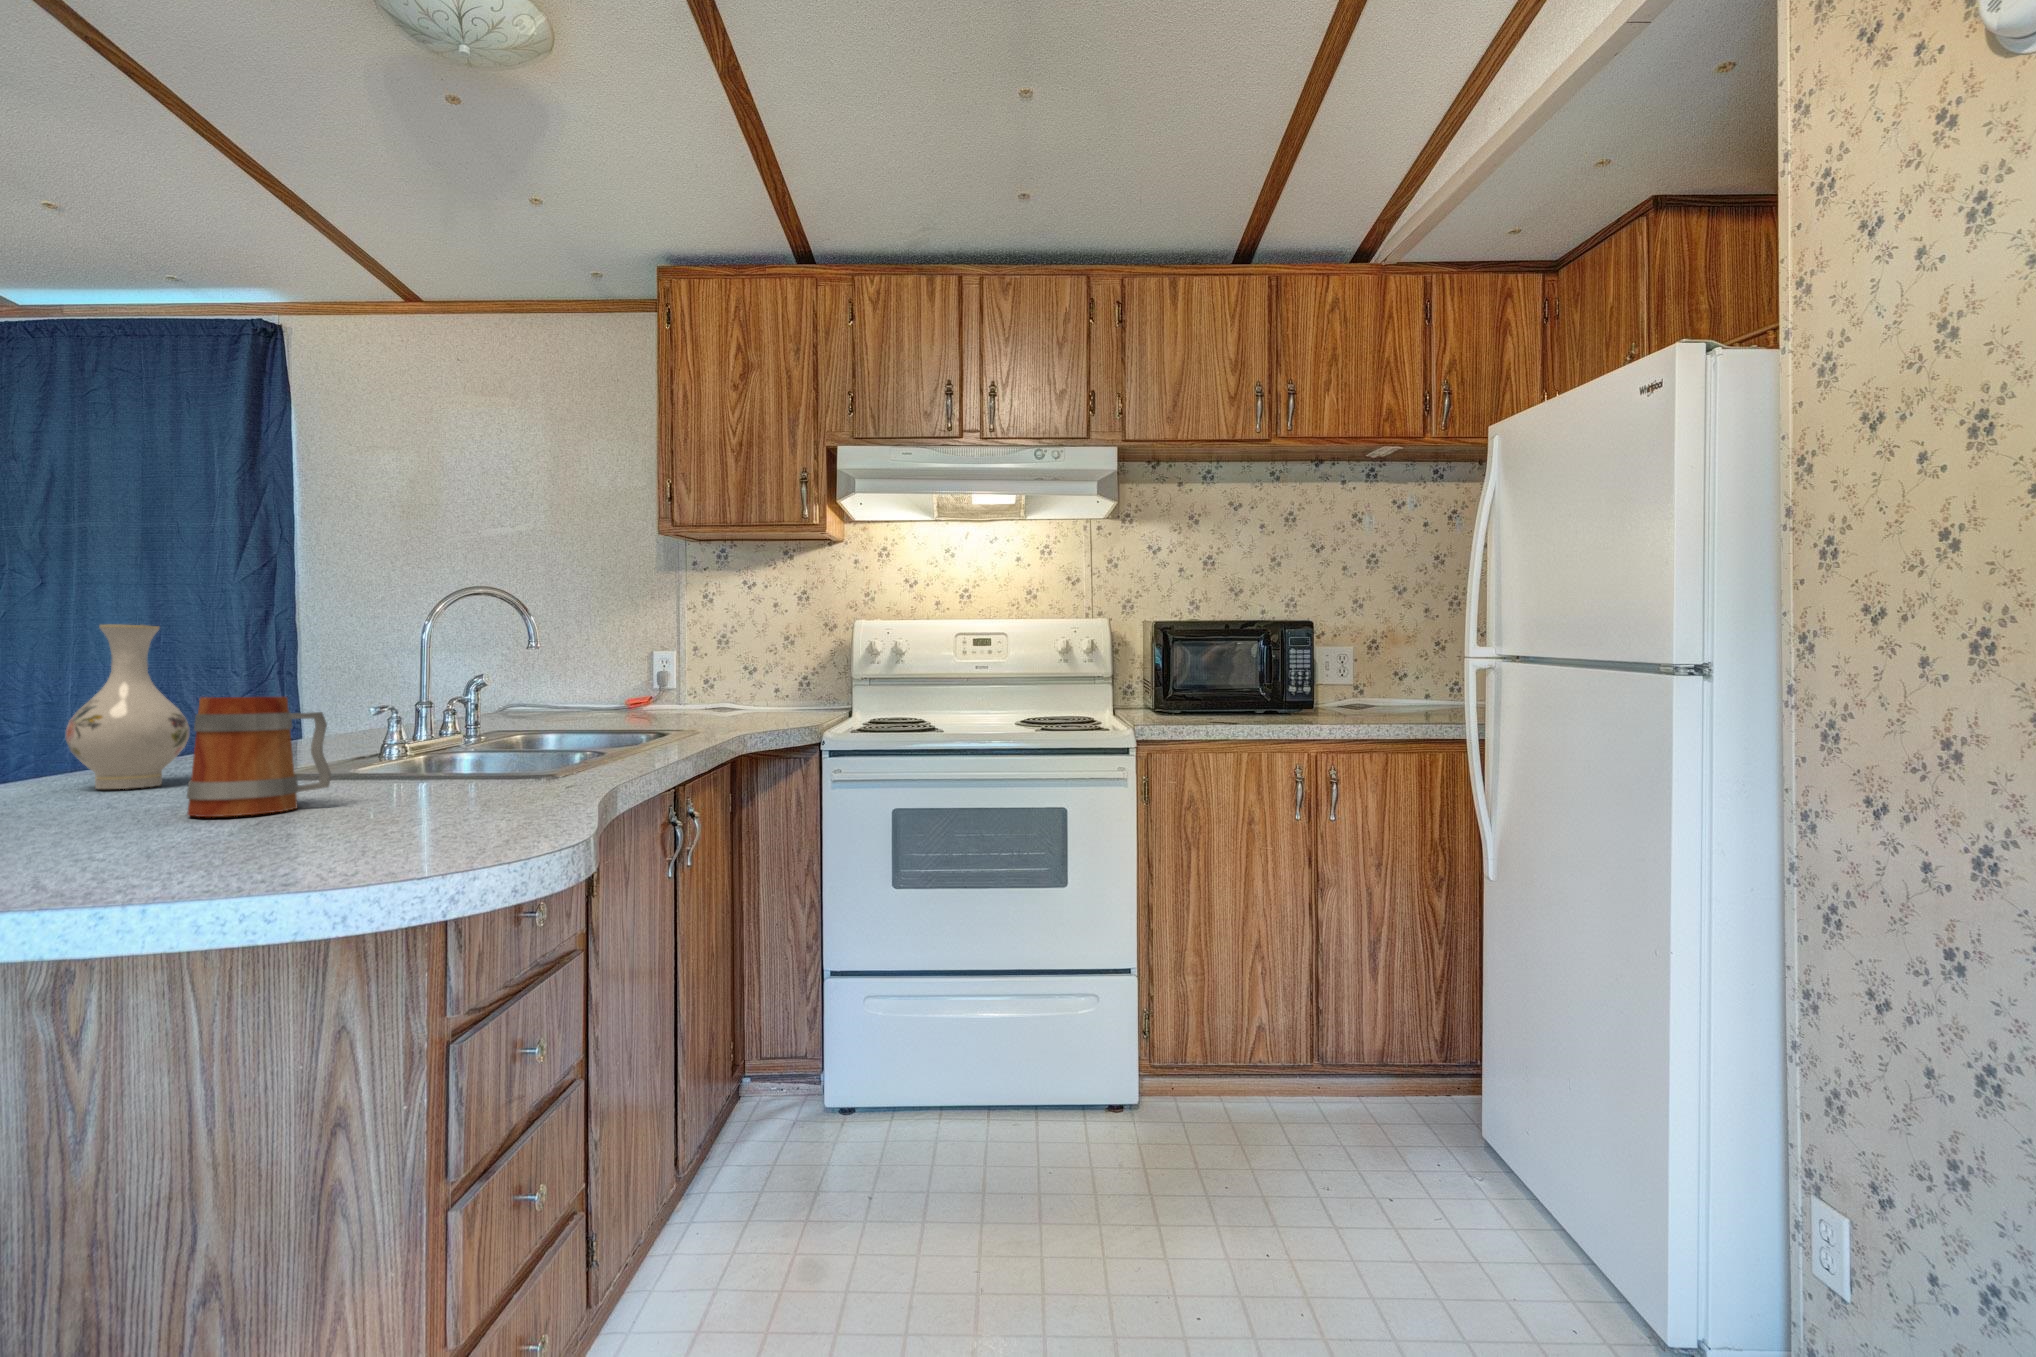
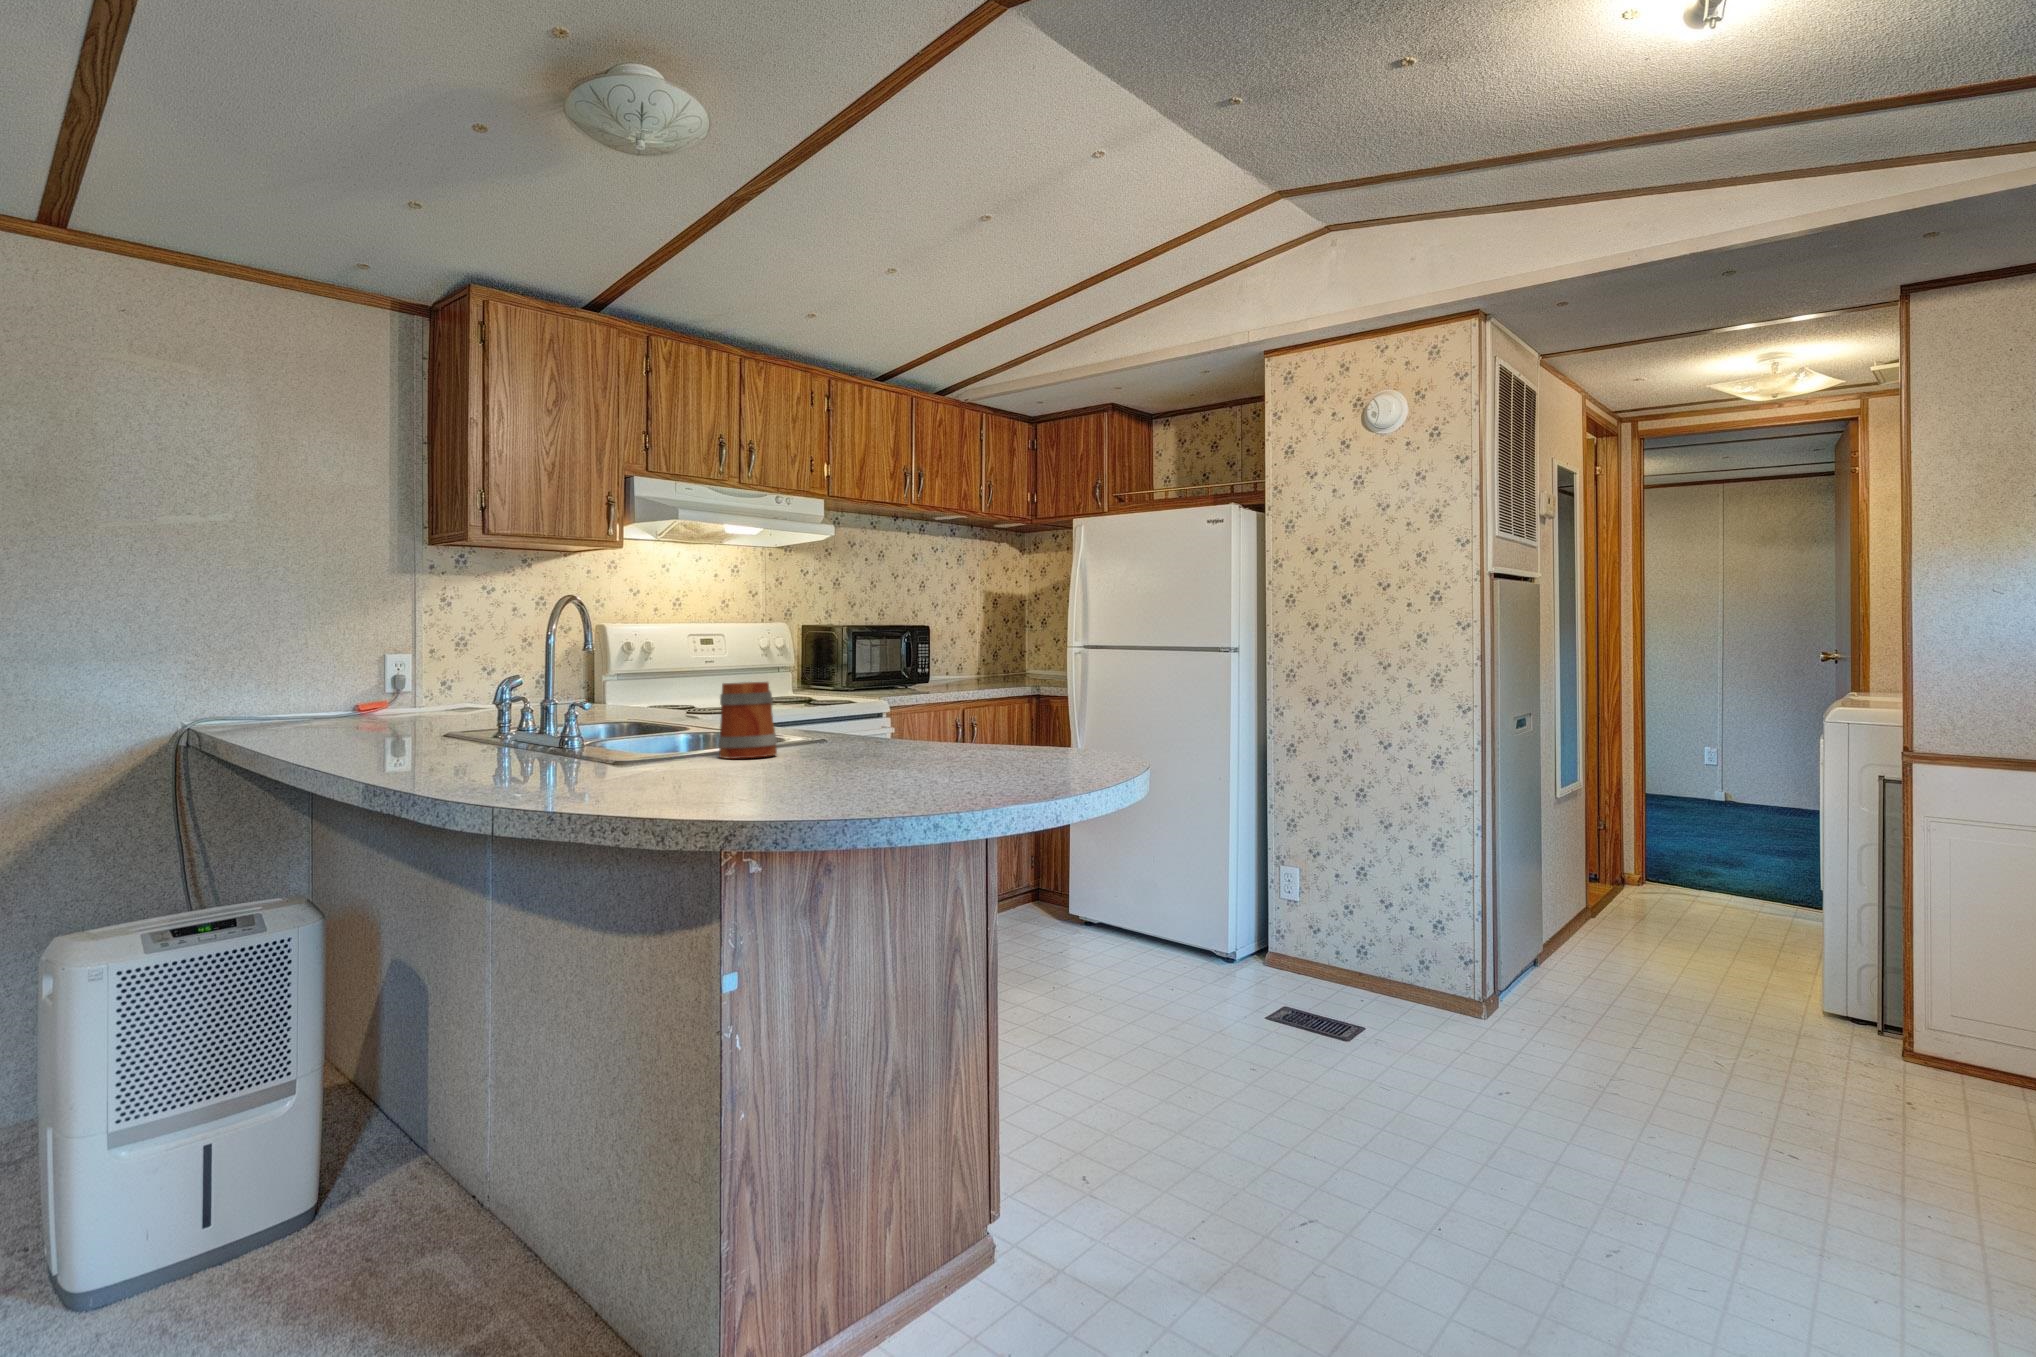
vase: present [66,625,189,789] -> none [476,634,558,766]

